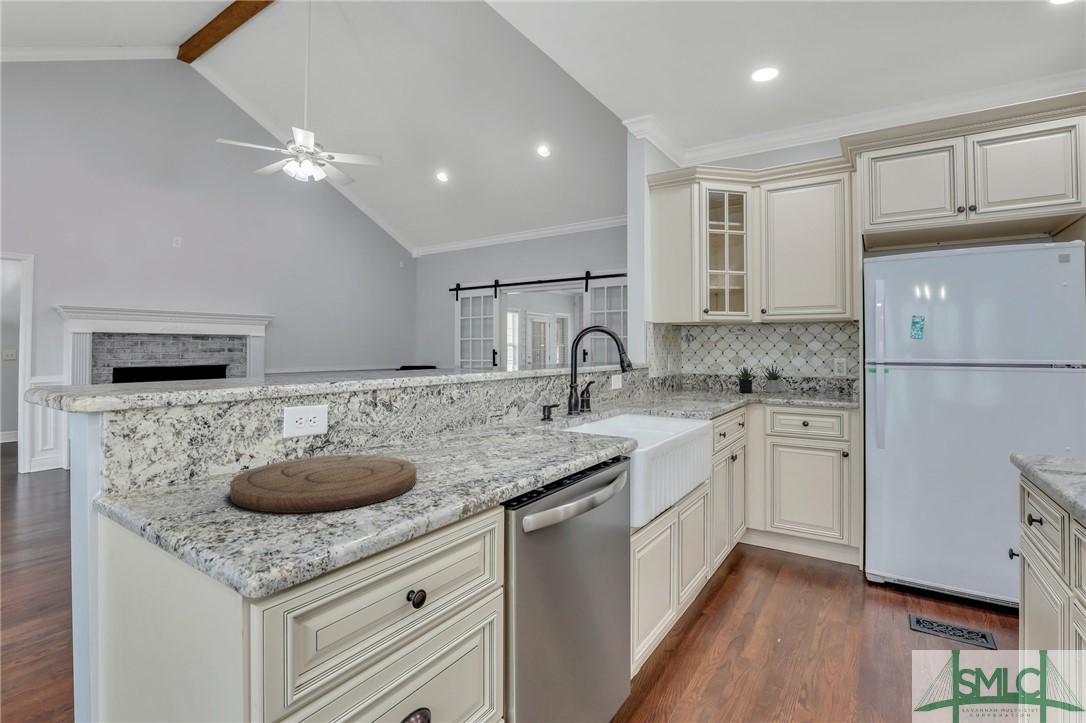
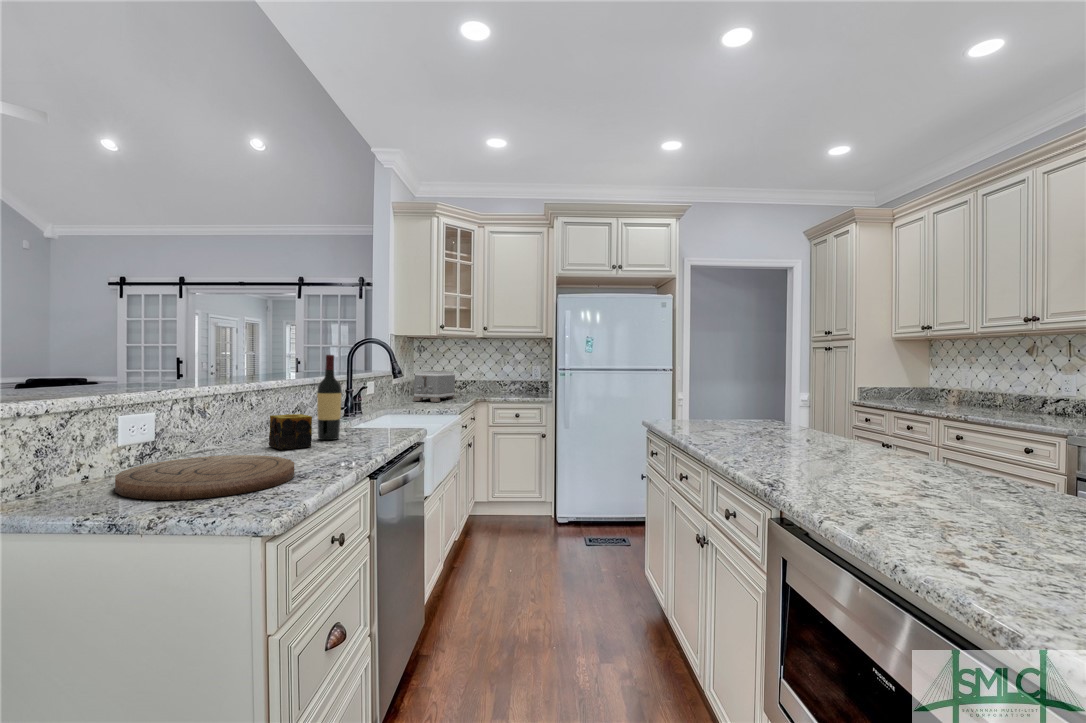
wine bottle: none [508,345,533,441] -> present [317,355,342,440]
toaster: none [672,363,725,398] -> present [412,371,455,402]
succulent plant: present [736,365,783,393] -> none [460,371,502,396]
candle: none [451,411,488,450] -> present [269,414,312,450]

